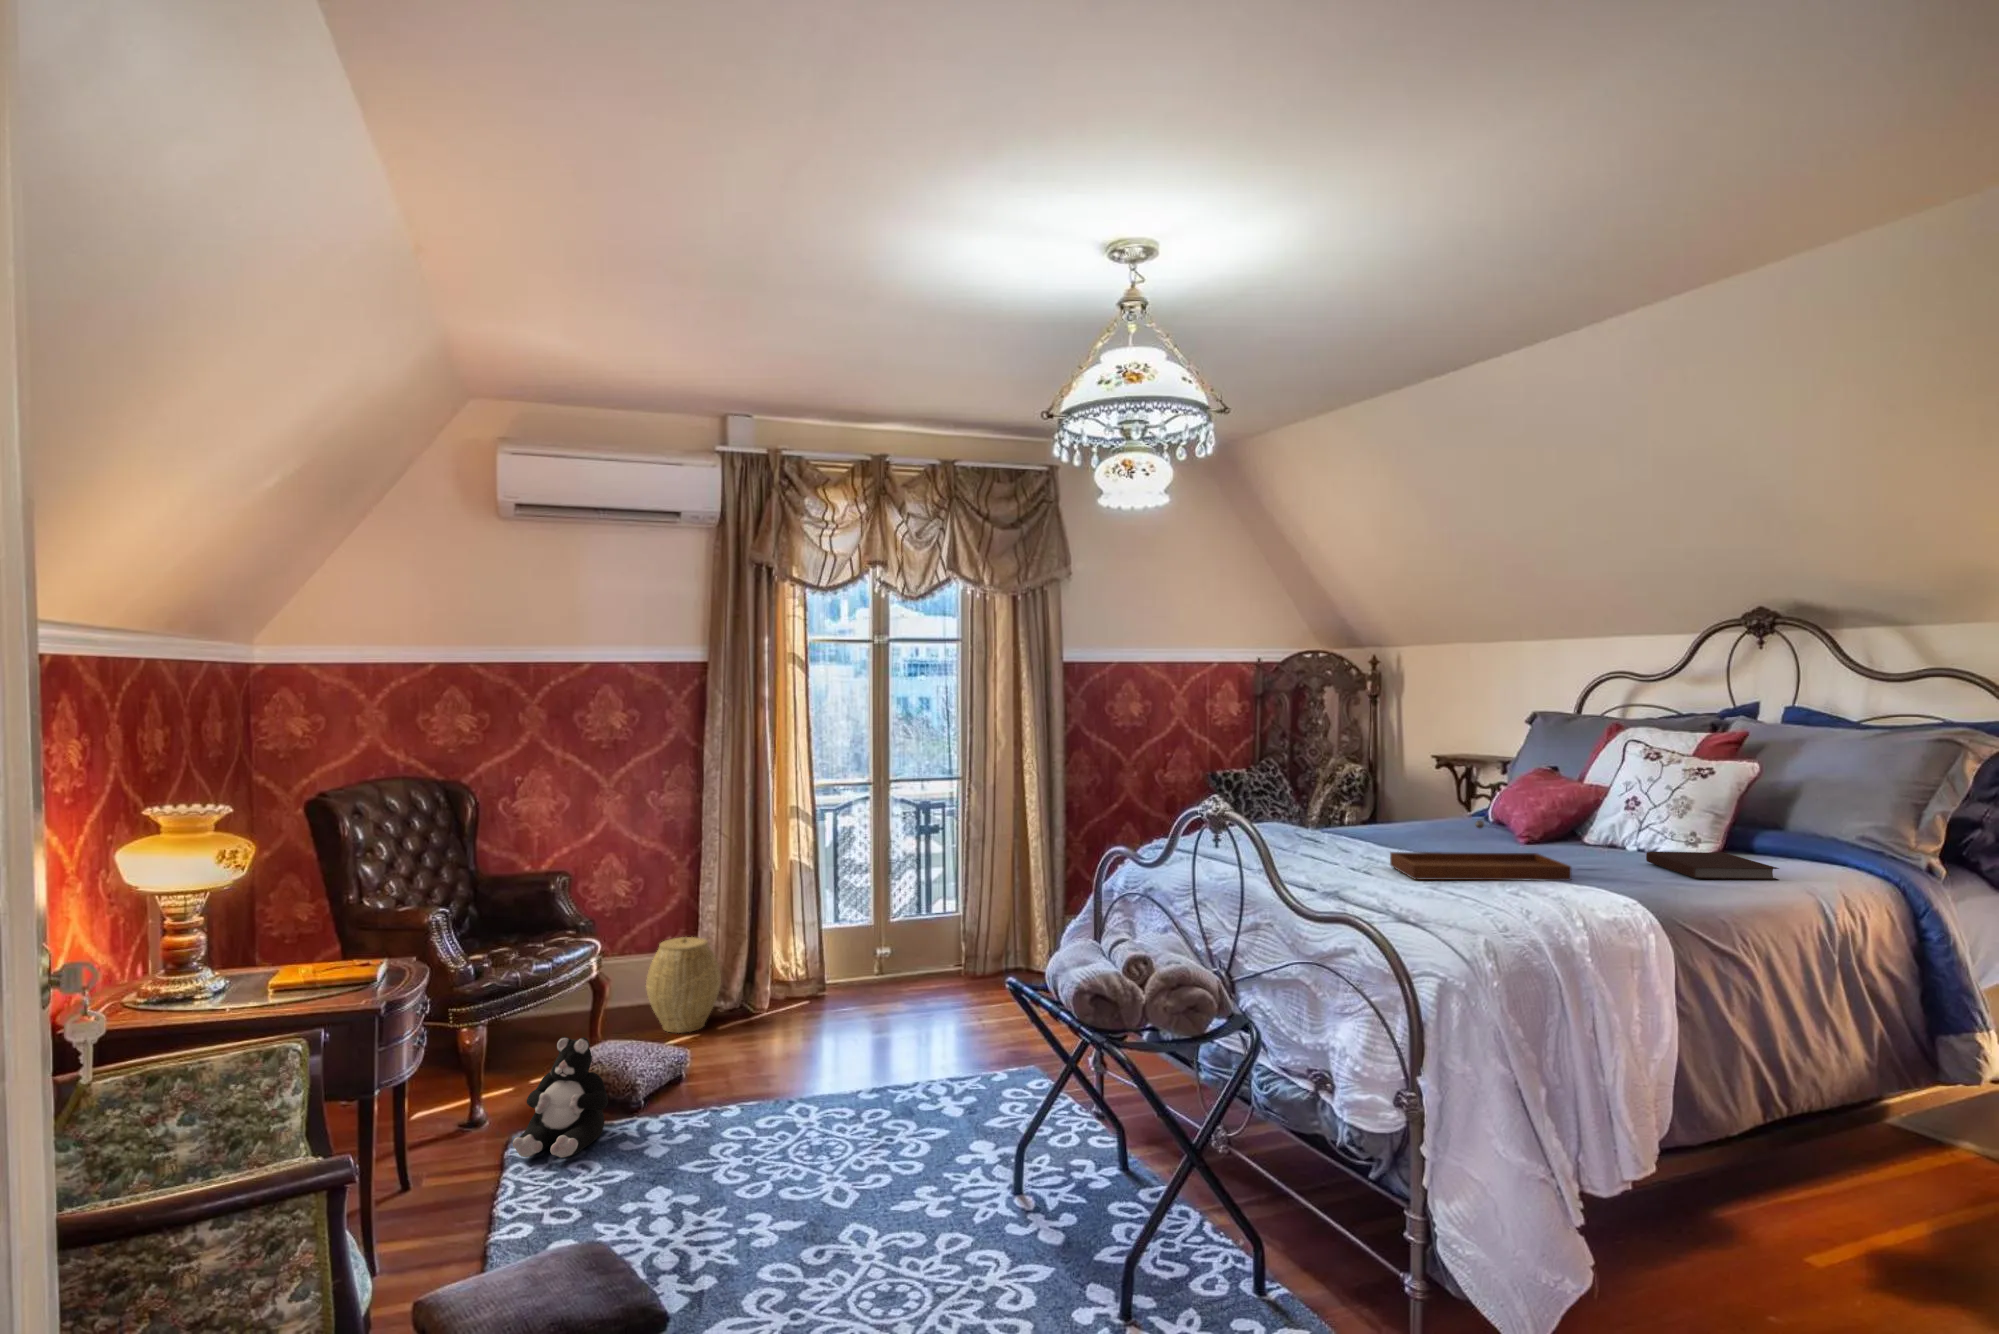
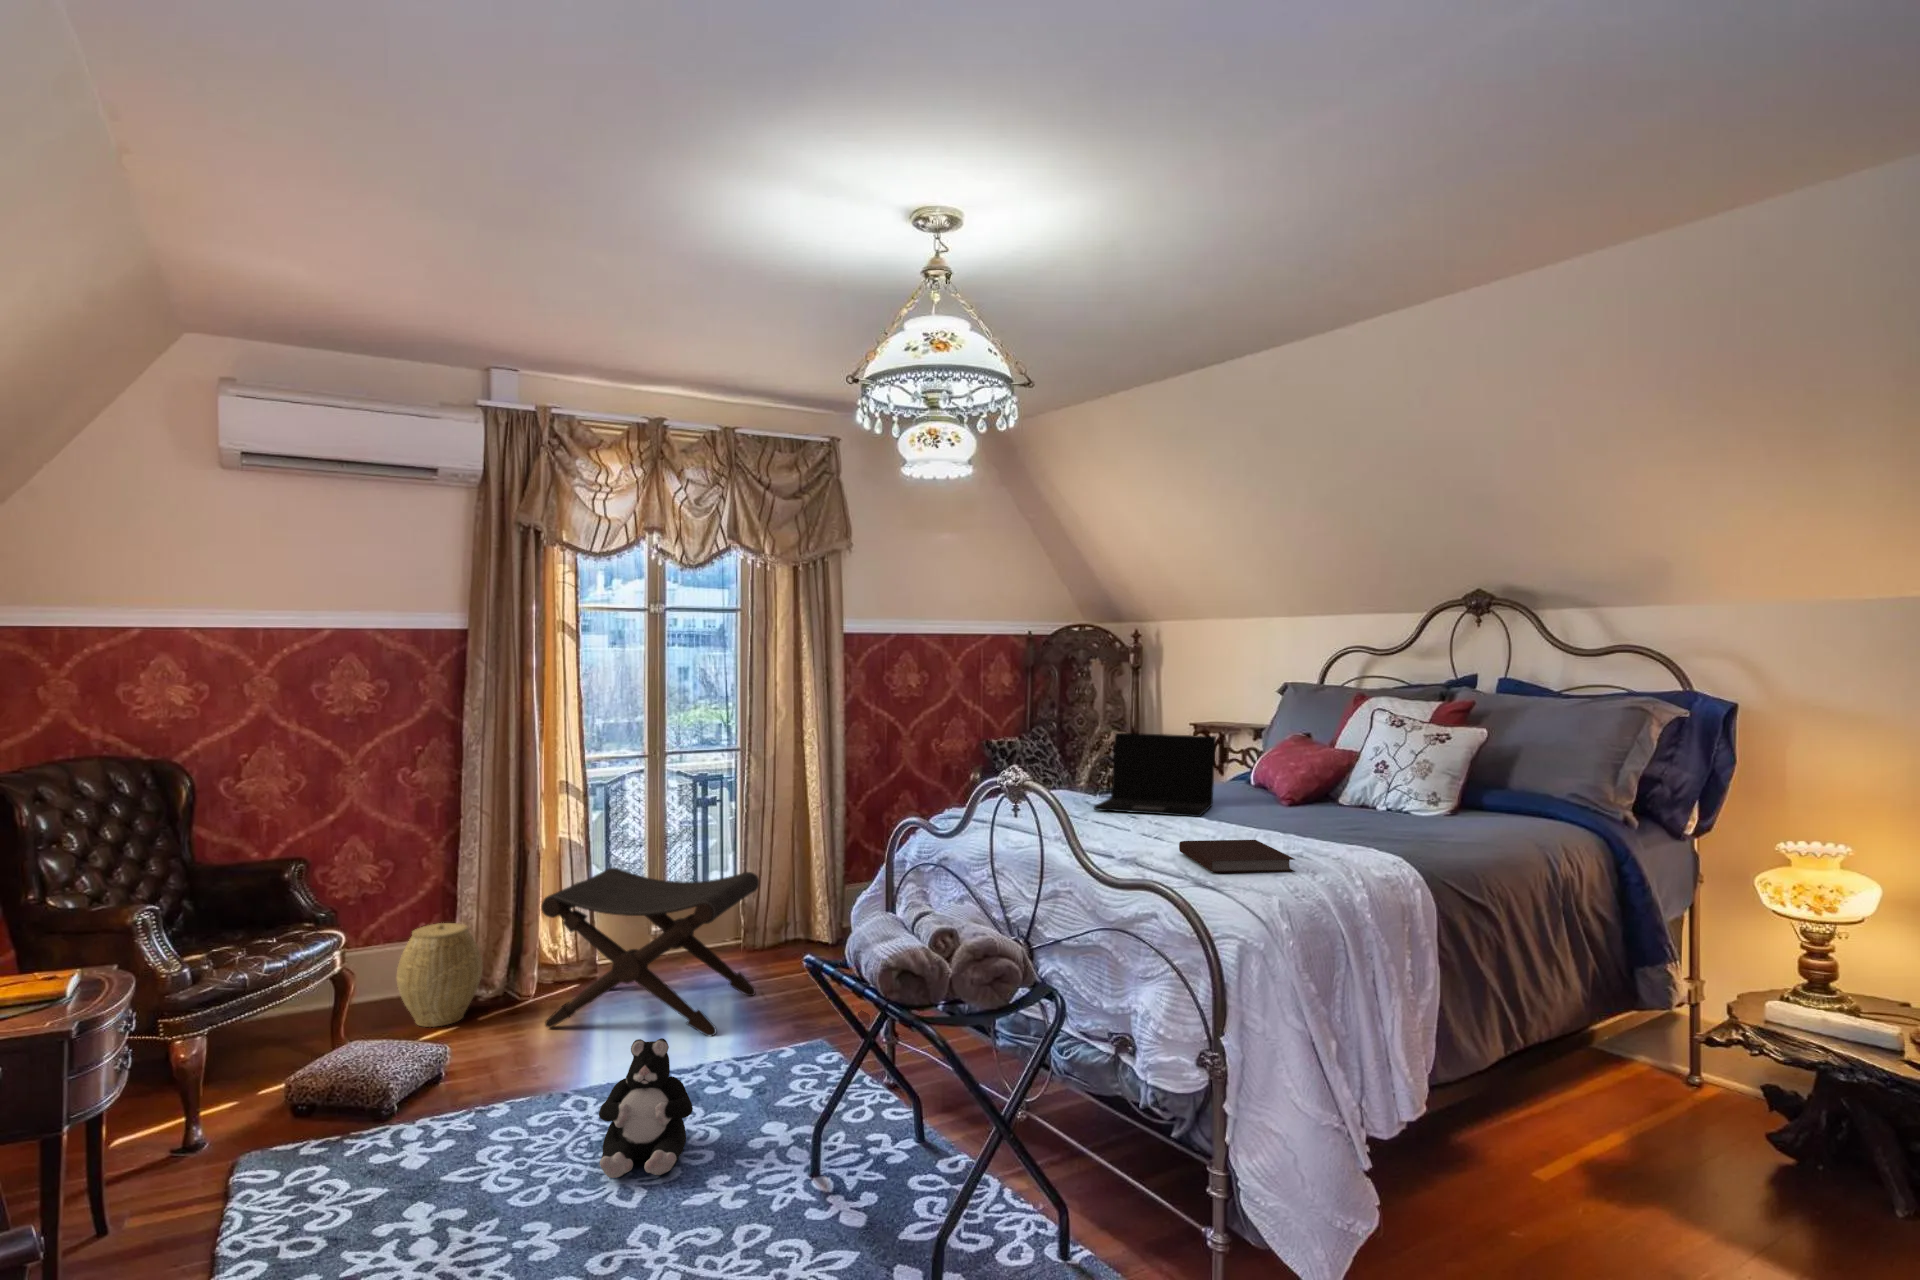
laptop: none [1308,765,1444,854] -> present [1094,733,1216,817]
tray: present [1390,820,1571,881] -> none [1174,784,1337,842]
notebook: present [1646,852,1779,880] -> present [1179,840,1295,873]
footstool: none [772,891,976,1057] -> present [541,868,759,1036]
plush toy: present [513,1037,608,1158] -> present [599,1038,693,1178]

